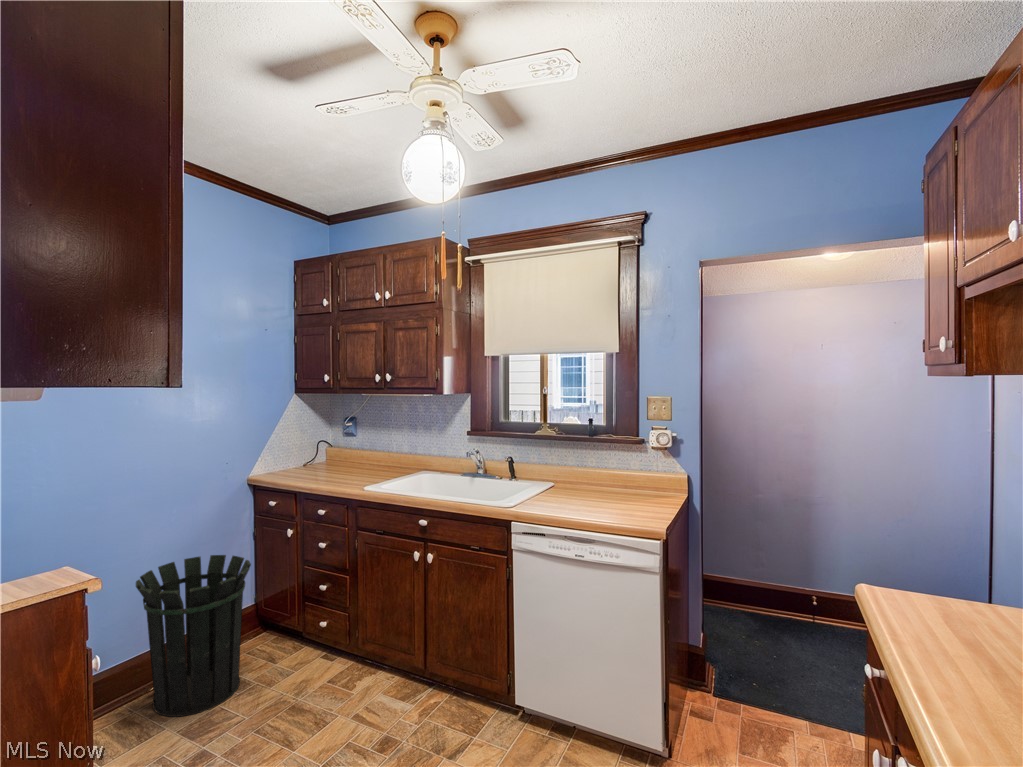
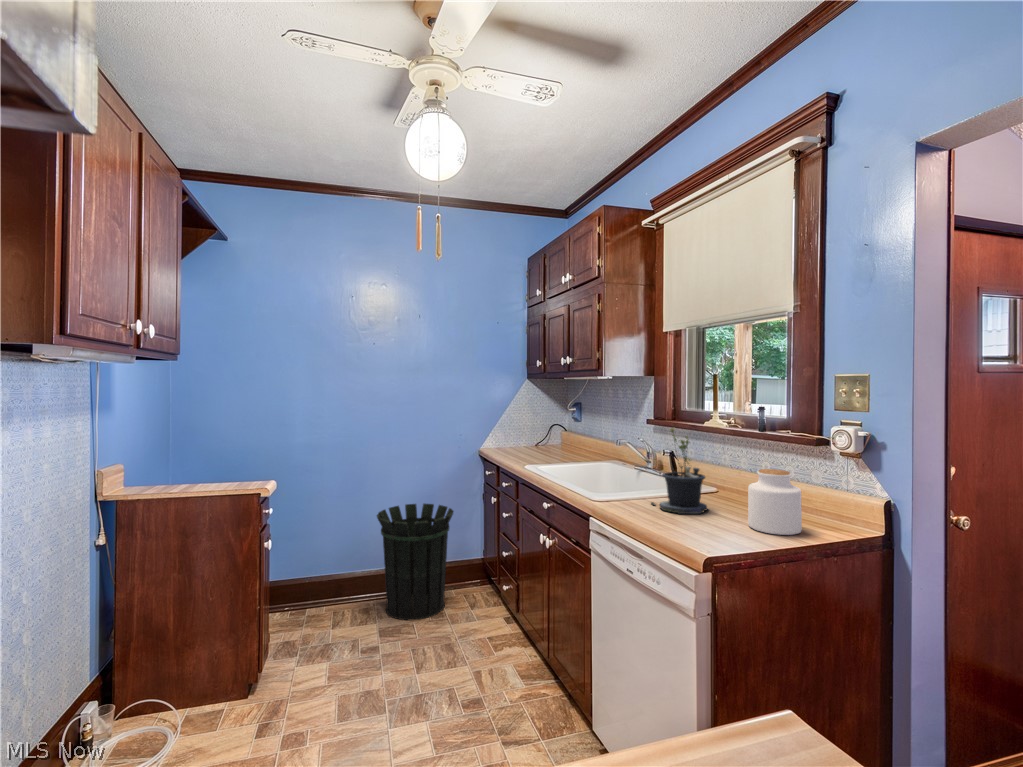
potted plant: none [541,441,587,507] -> present [651,427,708,514]
jar: none [622,465,655,508] -> present [748,469,802,535]

